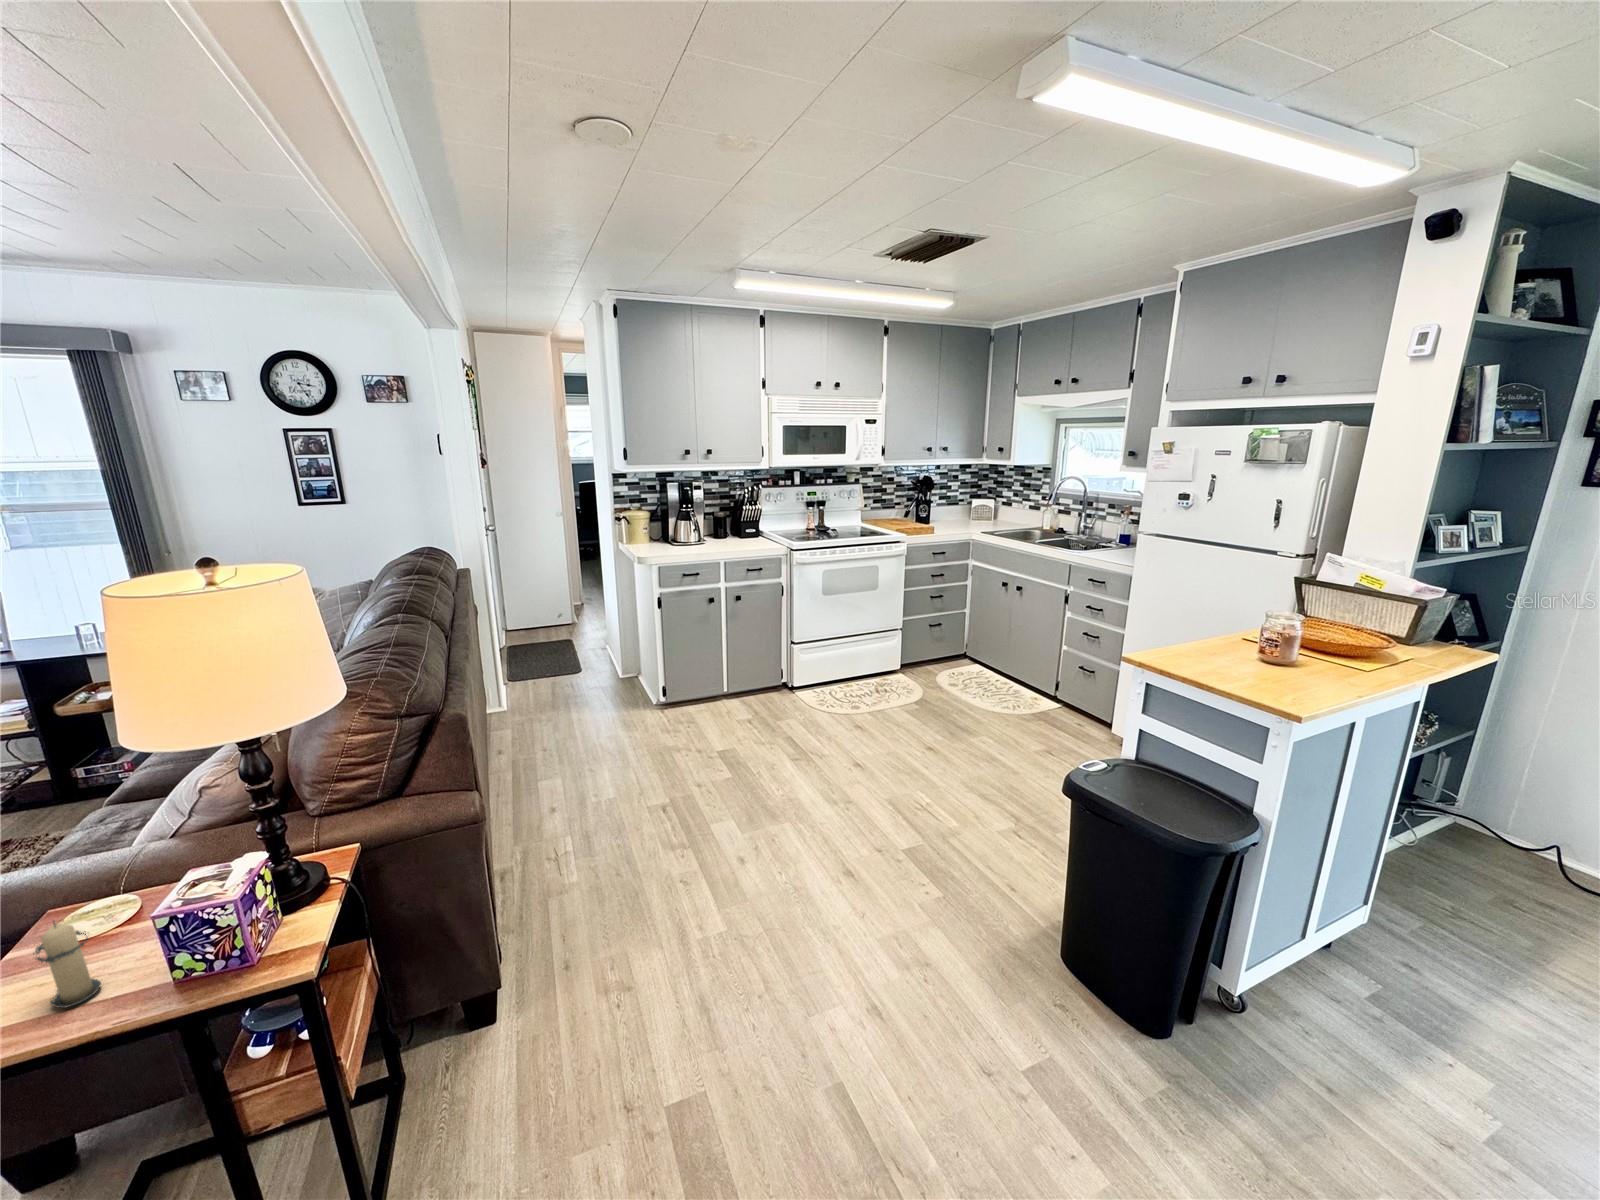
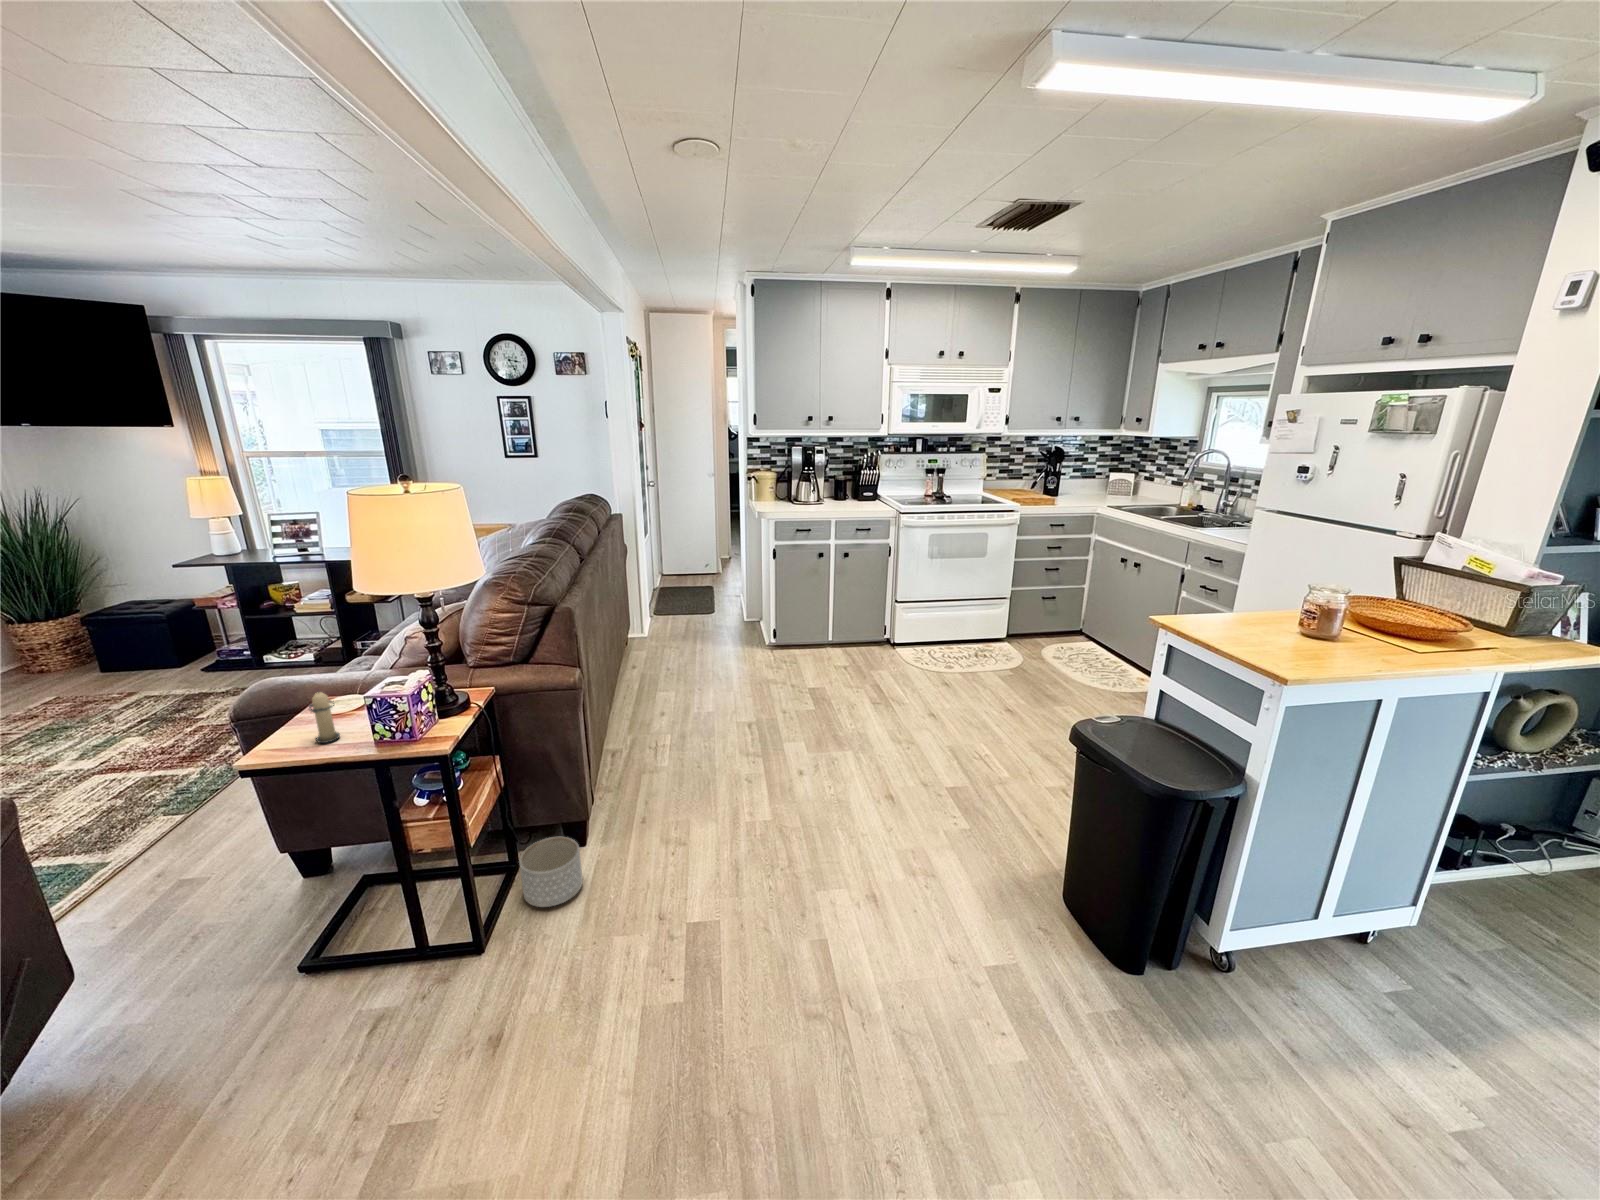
planter: none [415,1025,508,1142] -> present [519,837,583,907]

